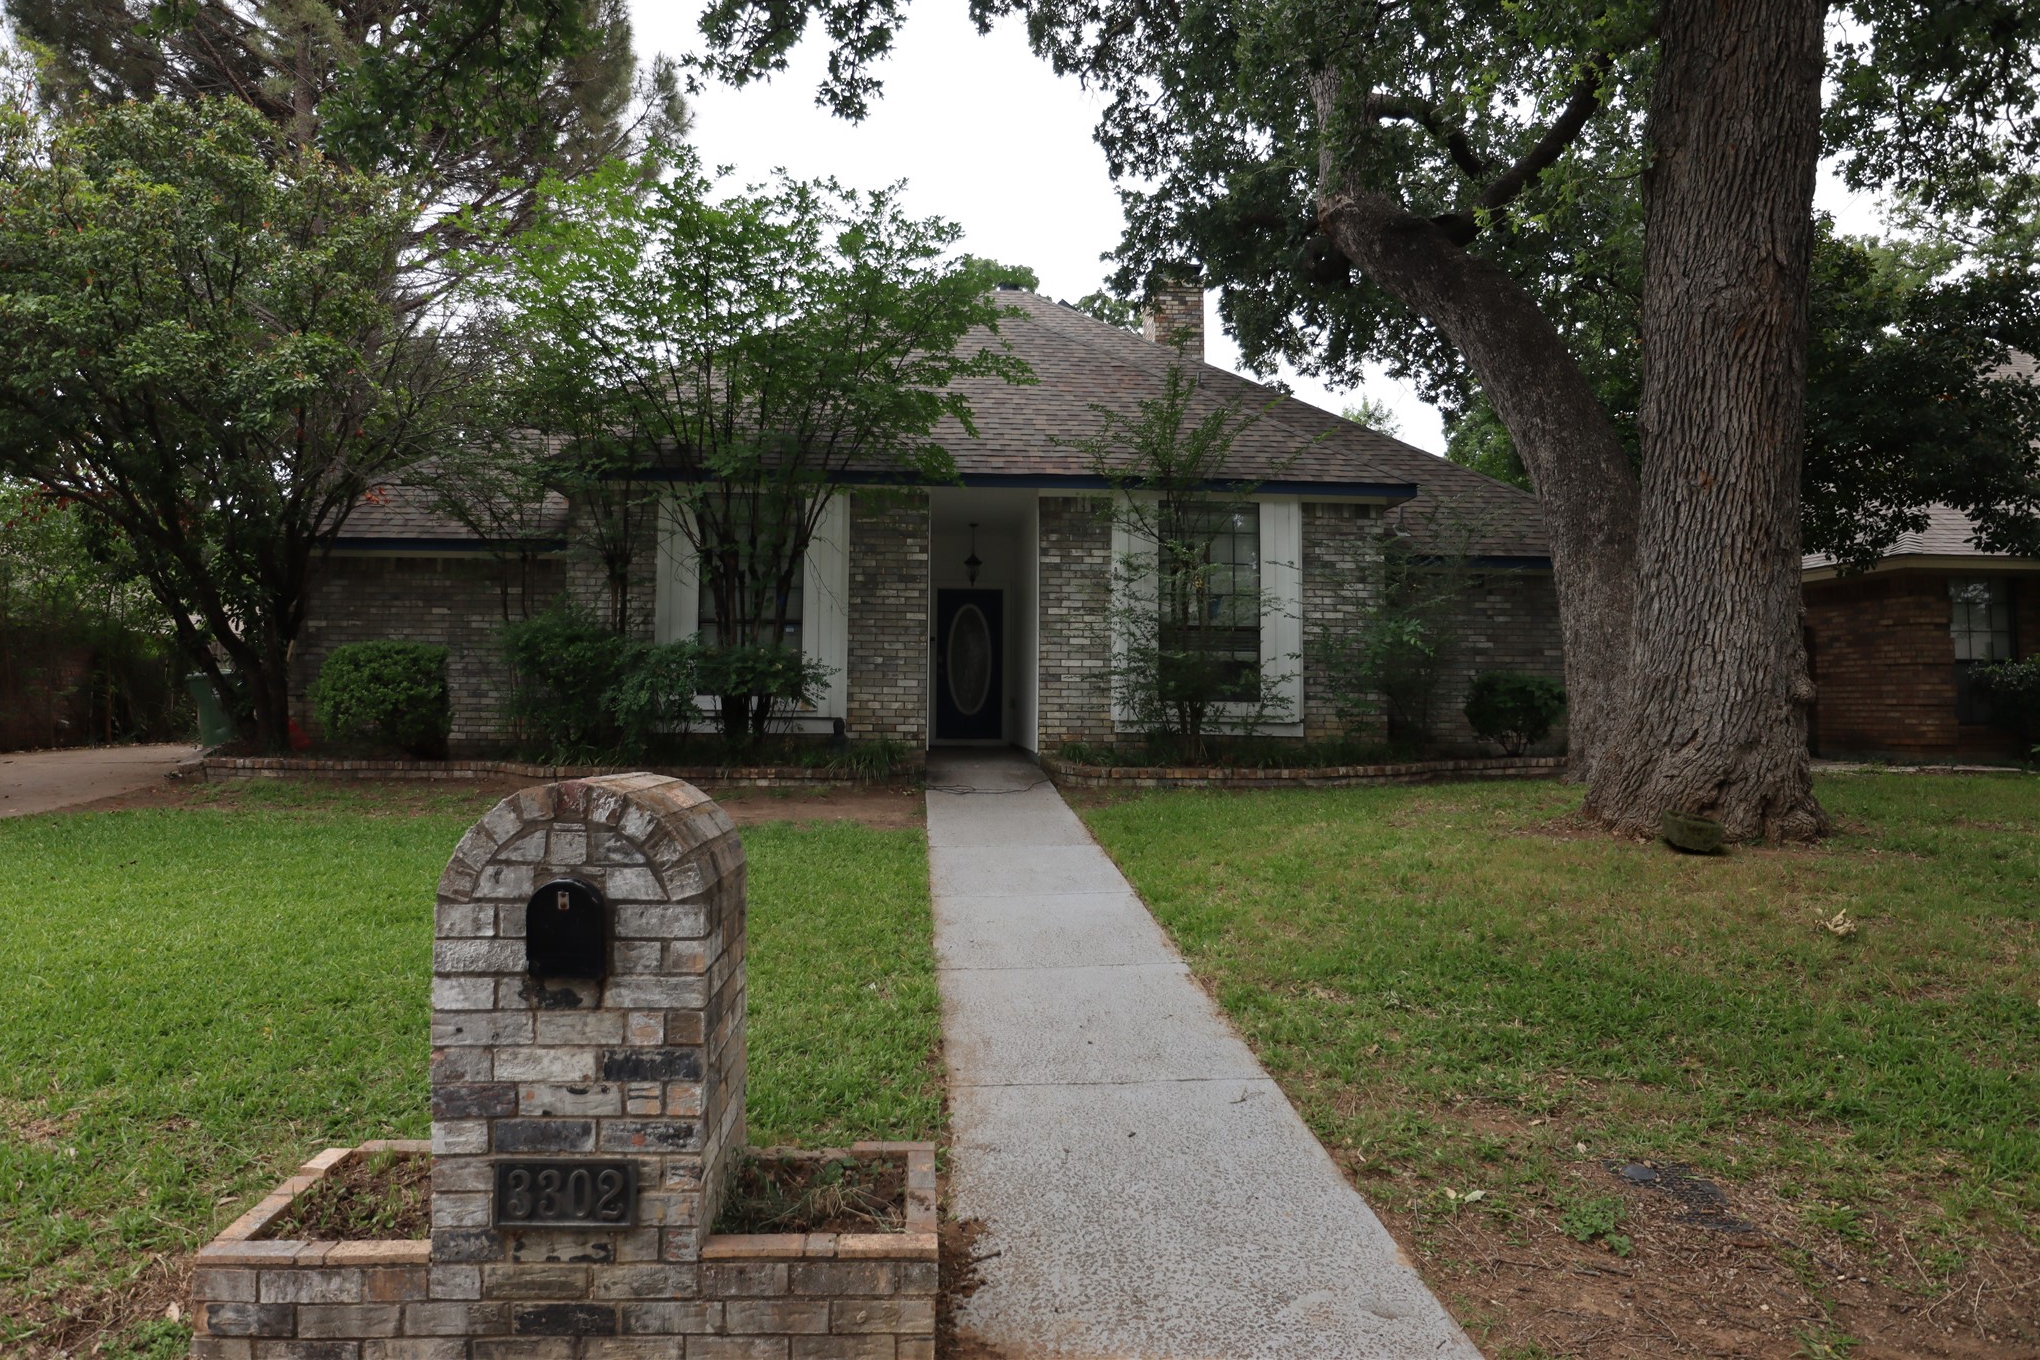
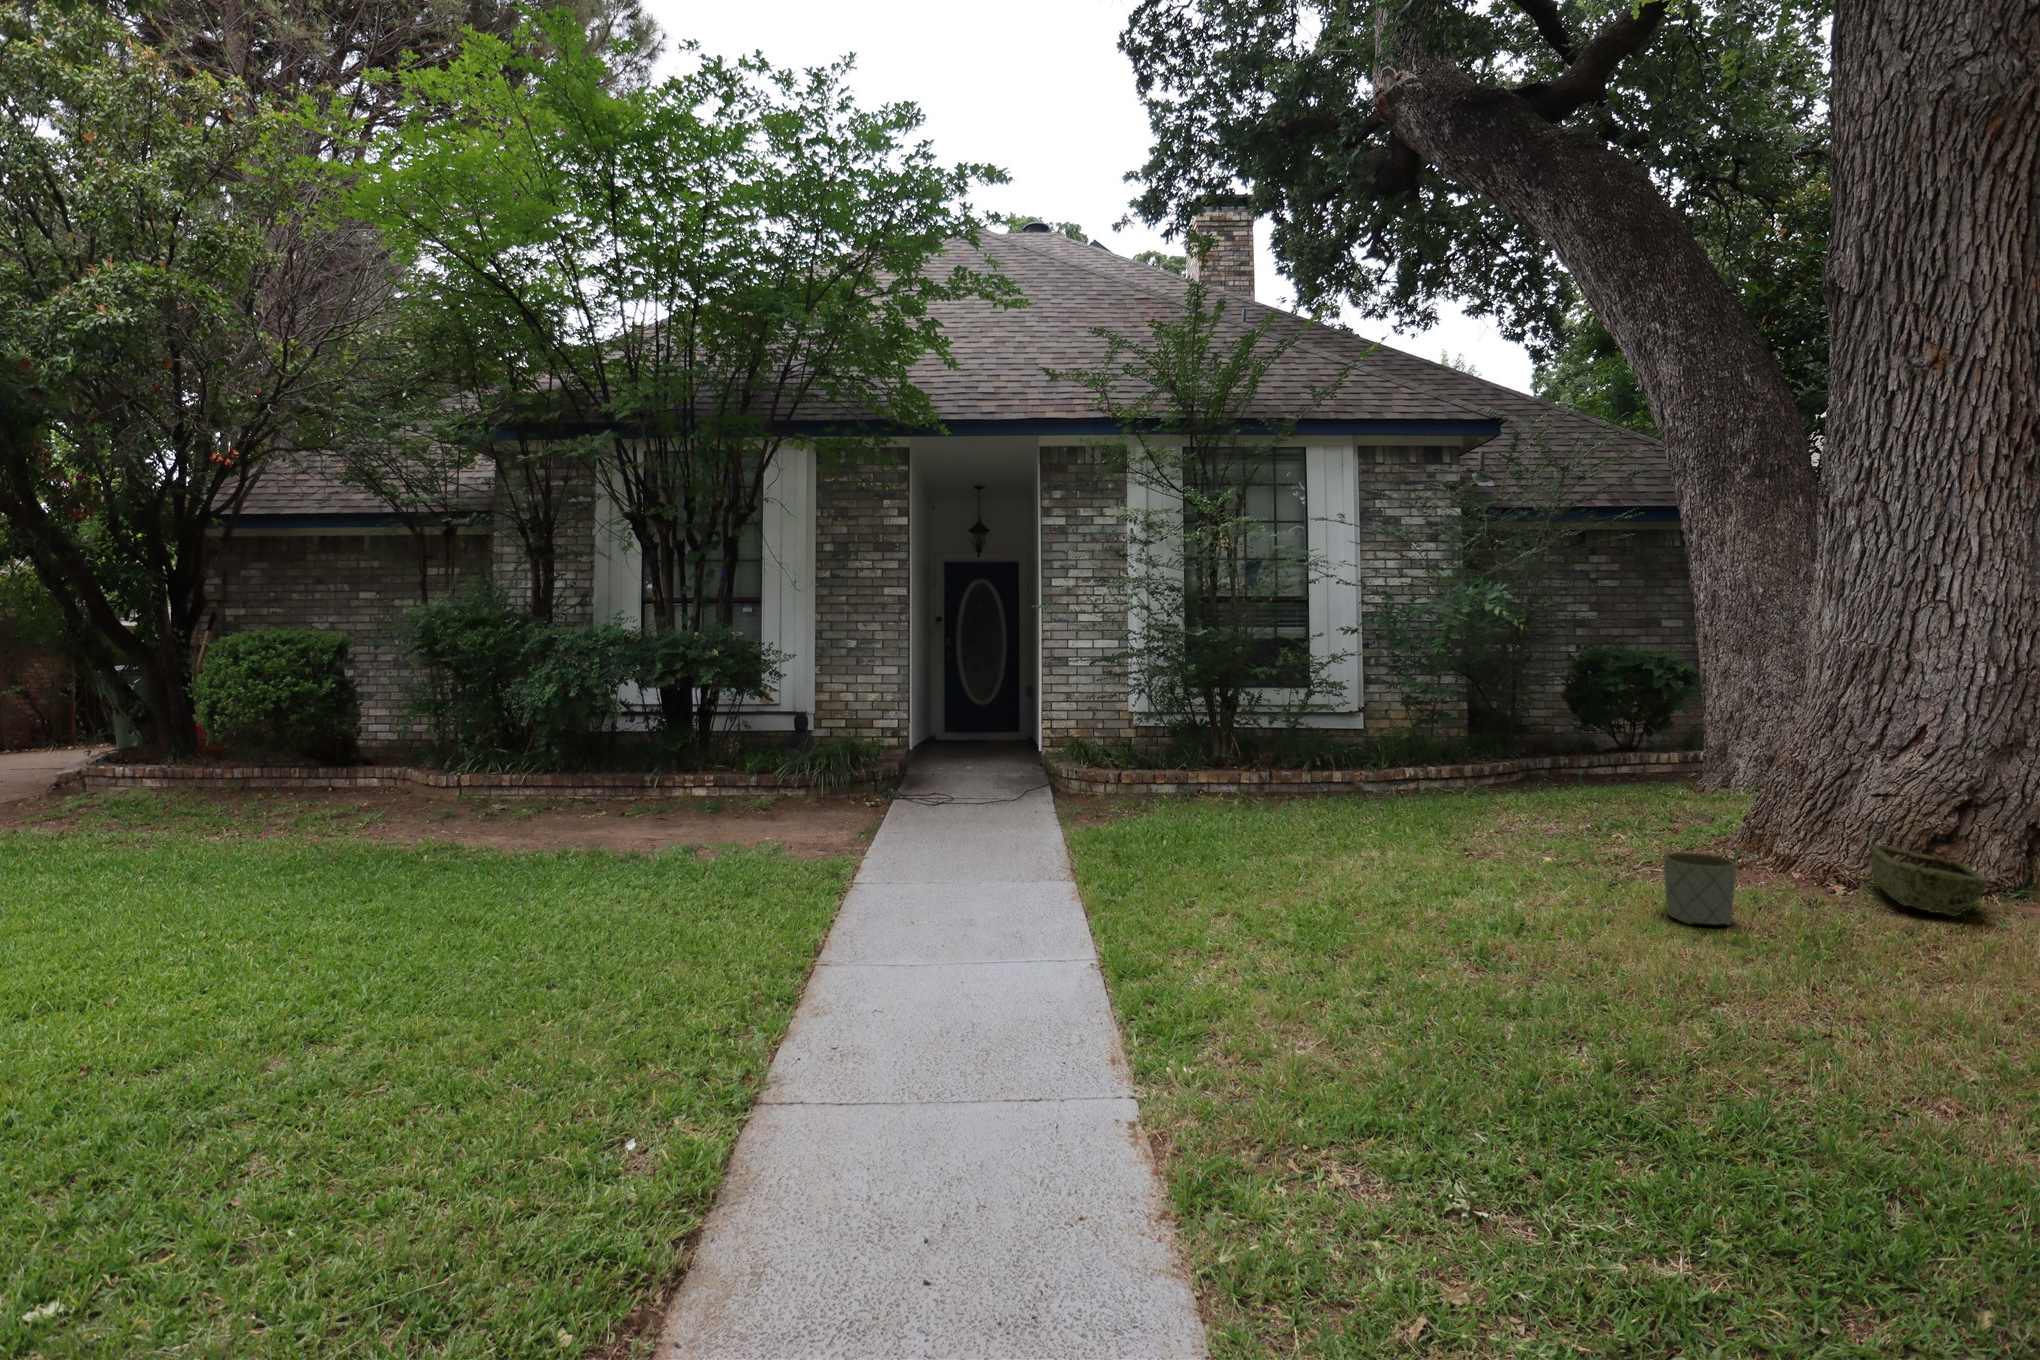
planter: none [1529,813,1574,859] -> present [1664,852,1736,925]

